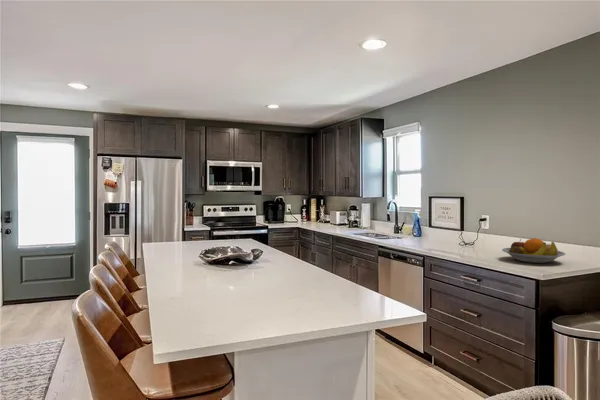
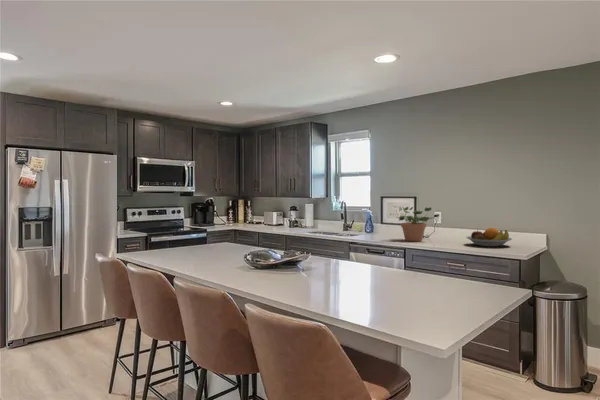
potted plant: none [425,209,474,250] -> present [397,207,432,241]

